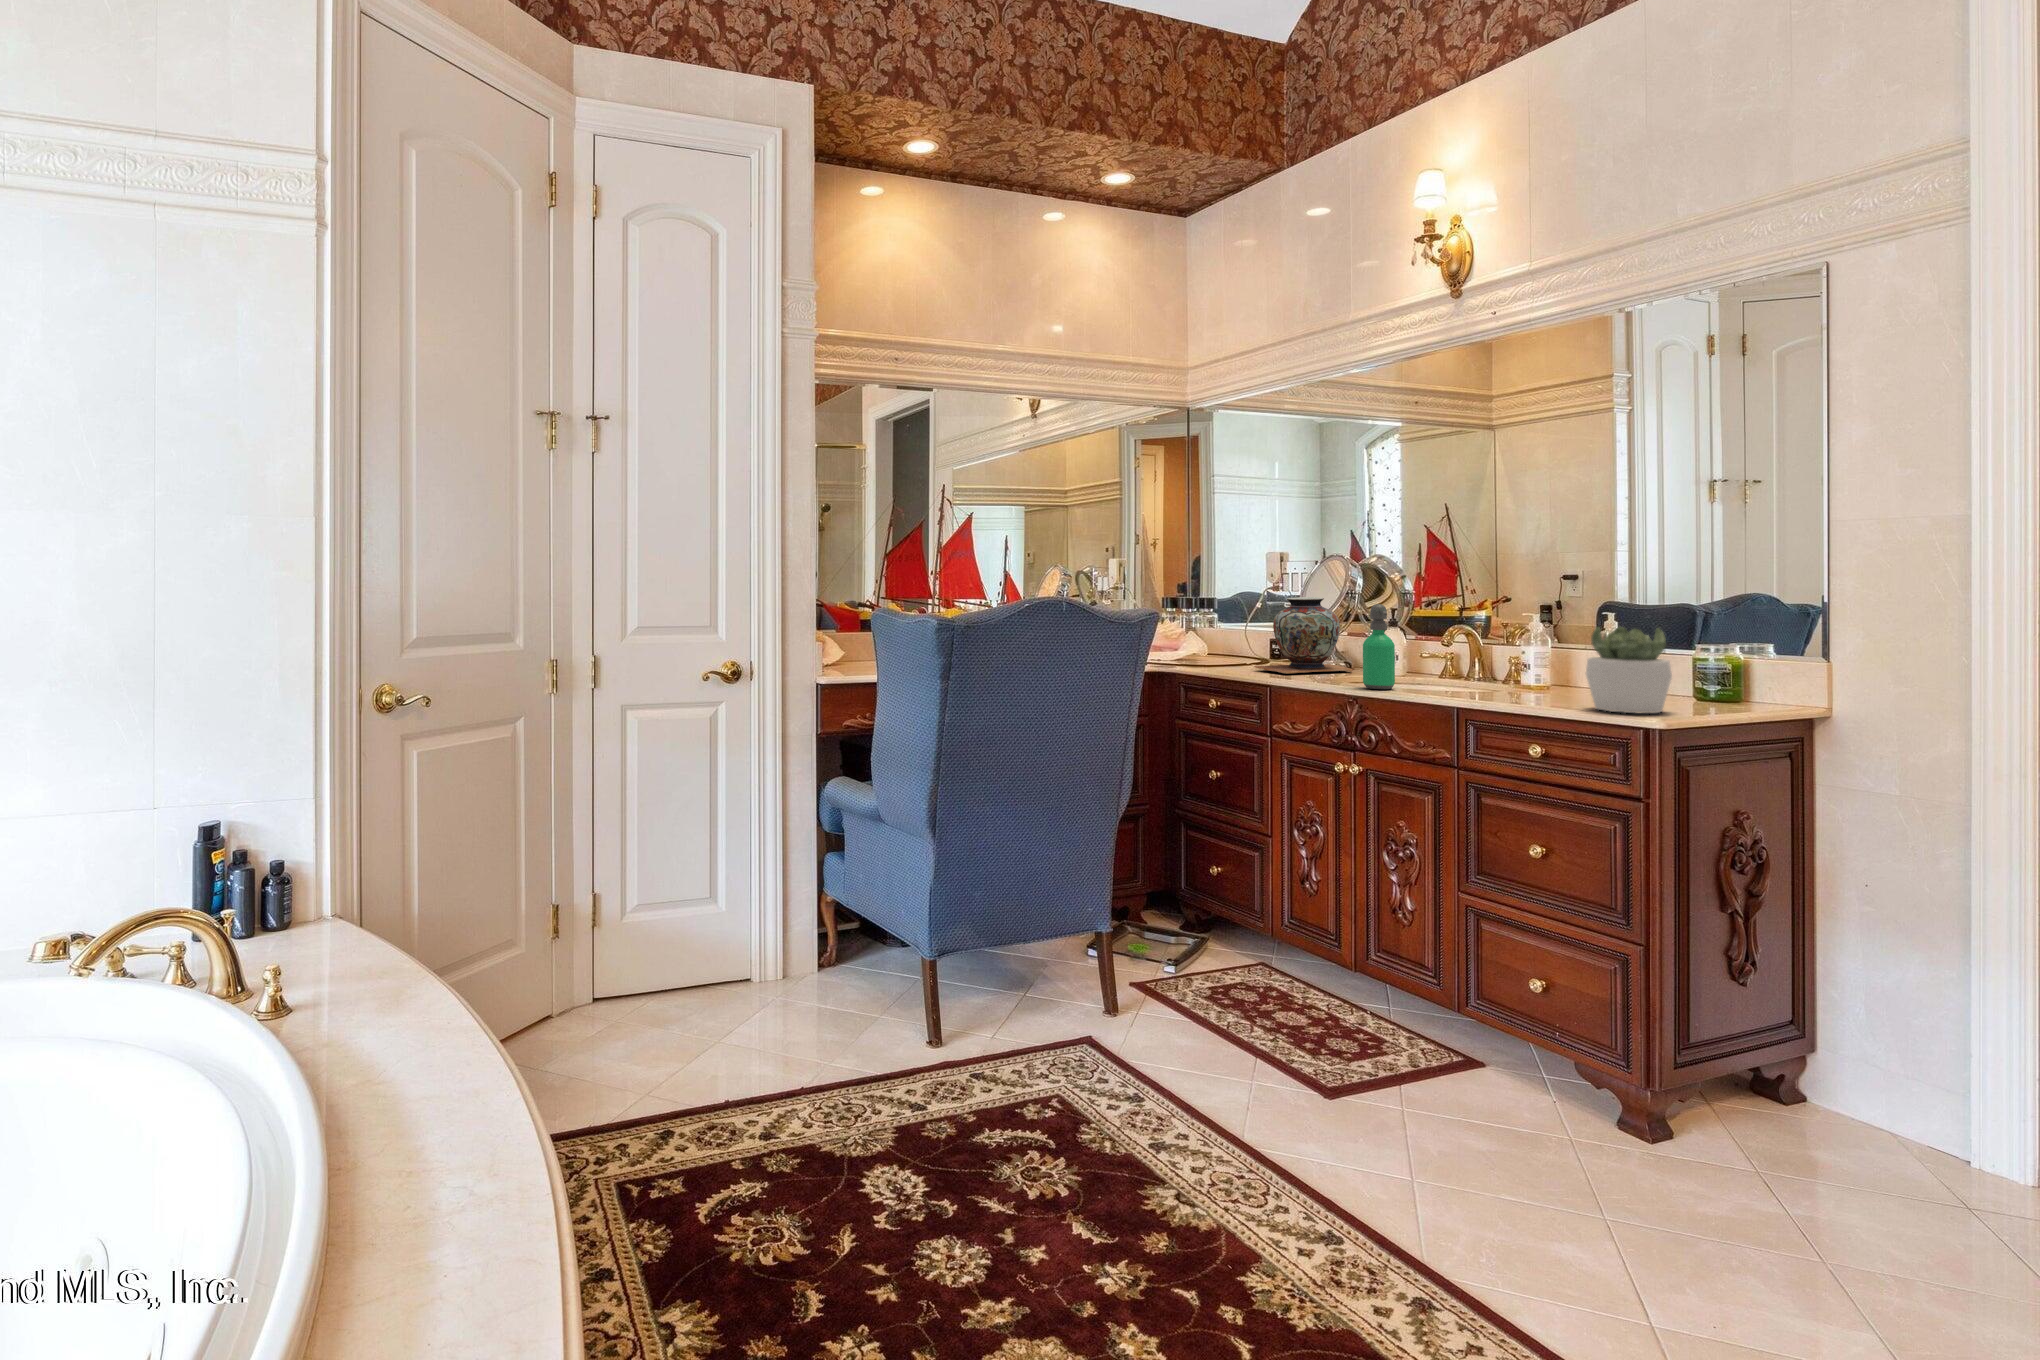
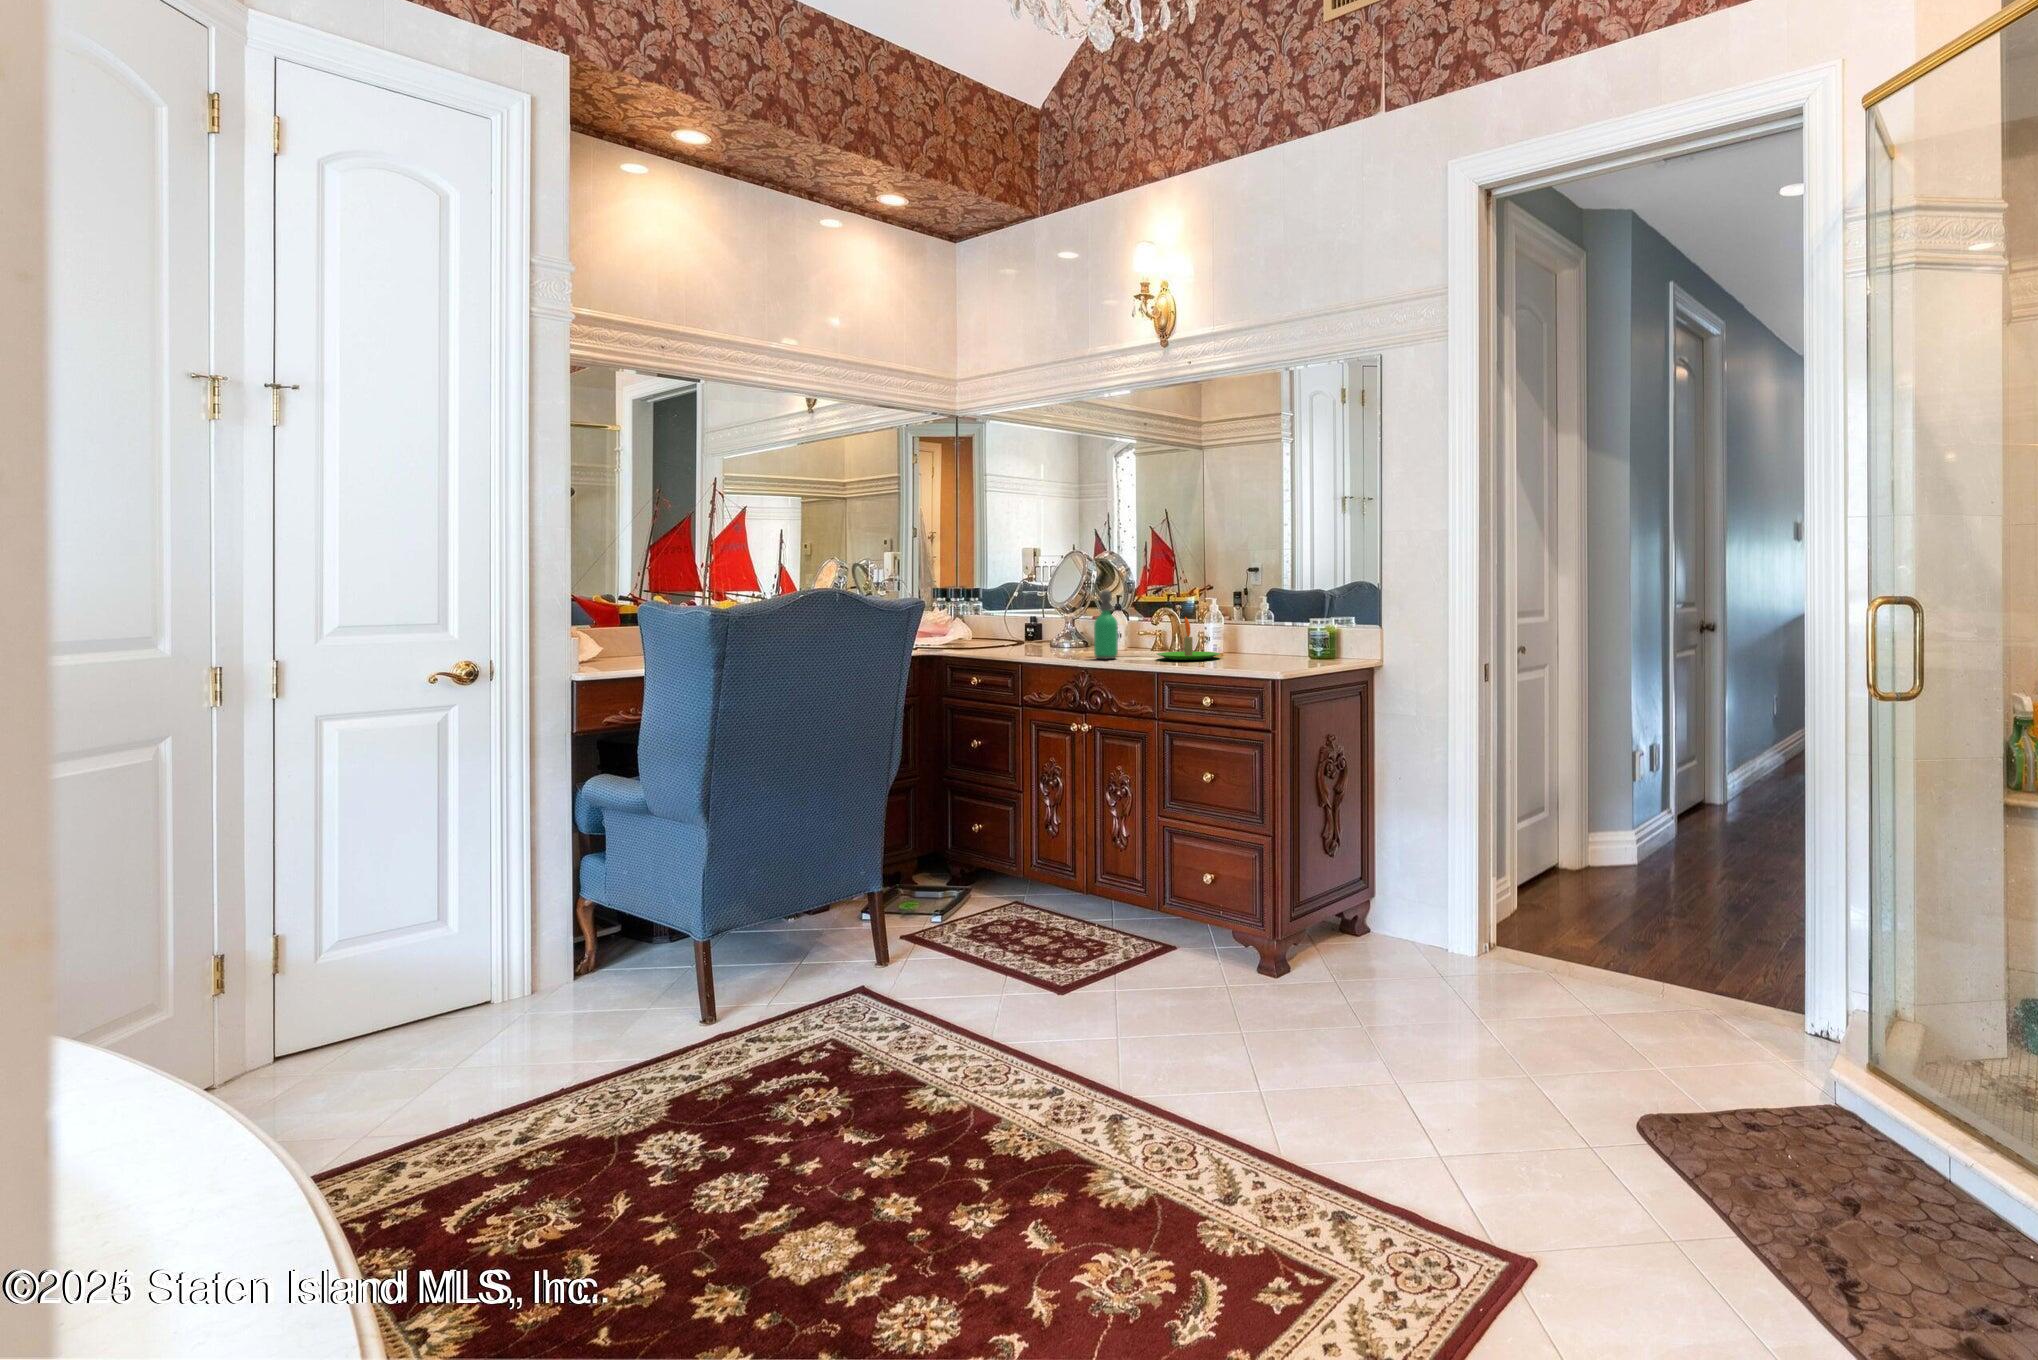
decorative vase: present [1254,597,1353,674] -> none [1010,586,1089,651]
succulent plant: present [1586,627,1672,713] -> none [1246,602,1299,666]
candle: none [1449,641,1543,696] -> present [1157,617,1220,660]

